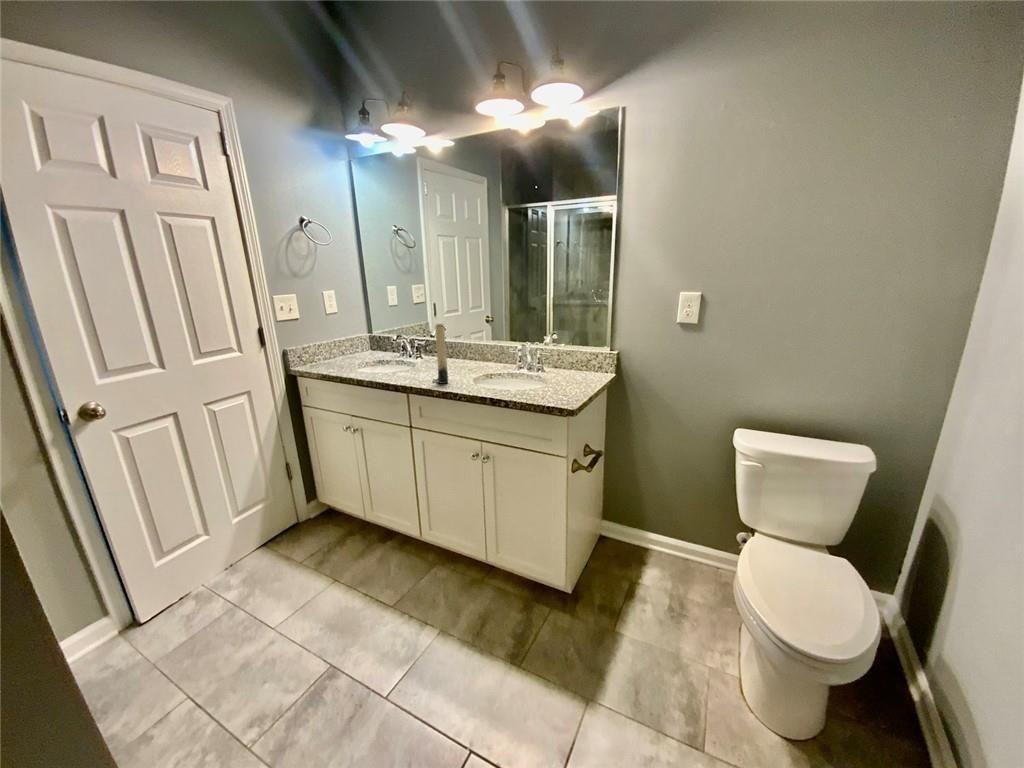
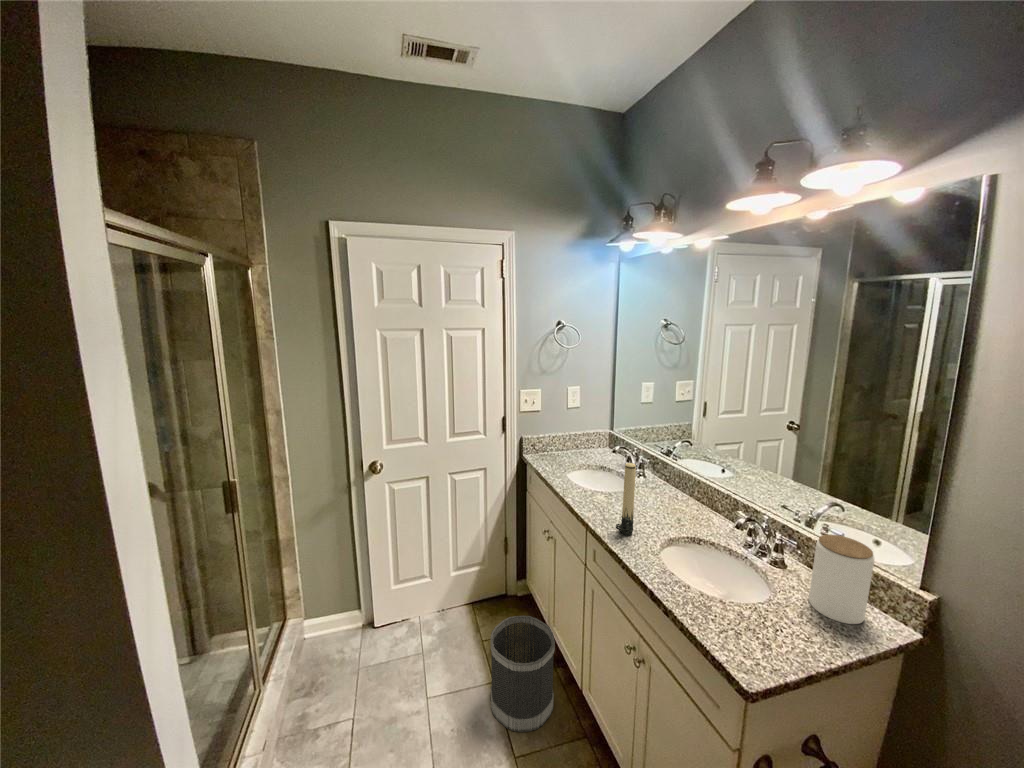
jar: none [564,336,593,382] -> present [809,534,874,624]
wastebasket: none [329,501,401,600] -> present [490,616,555,732]

